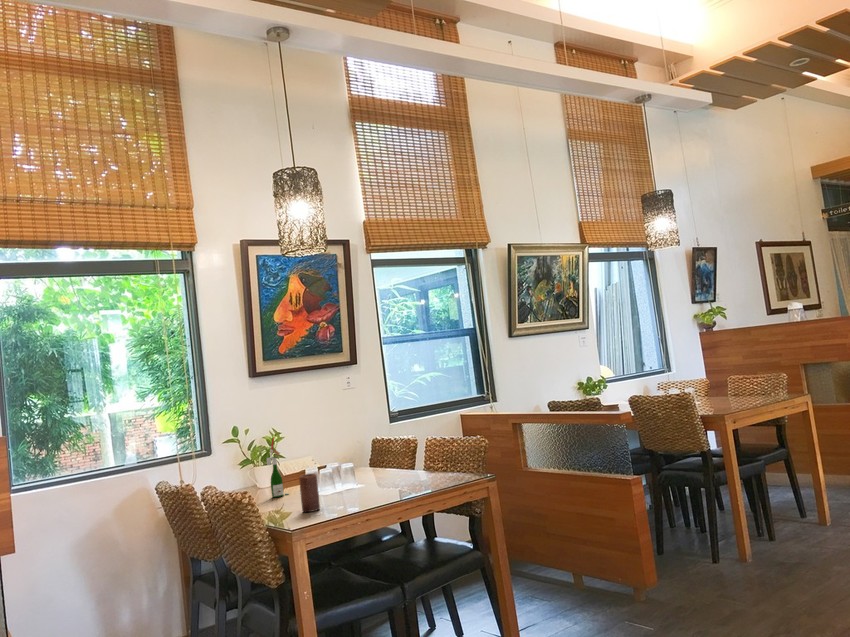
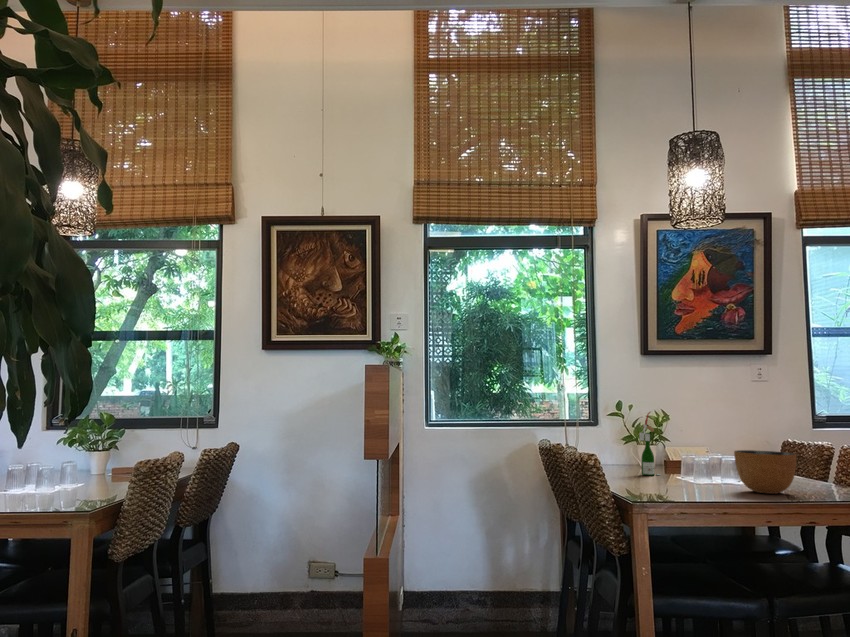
bowl: none [358,456,404,494] -> present [734,450,796,494]
candle: present [299,474,320,512] -> none [659,451,680,492]

